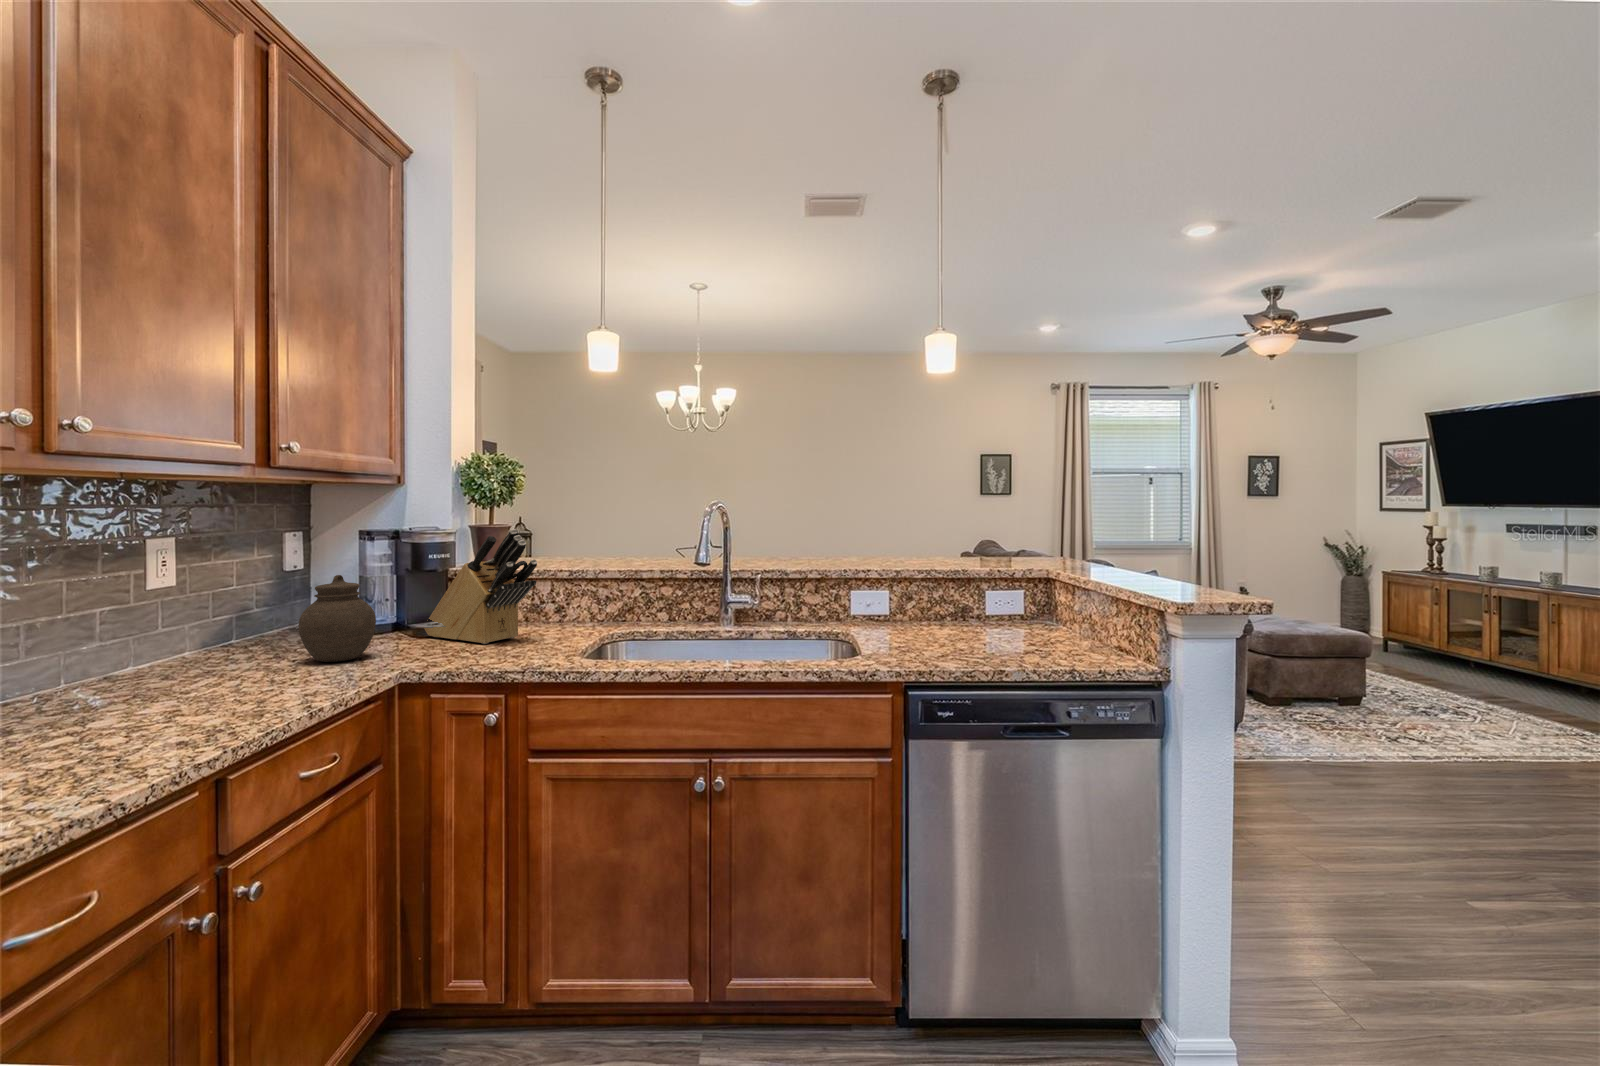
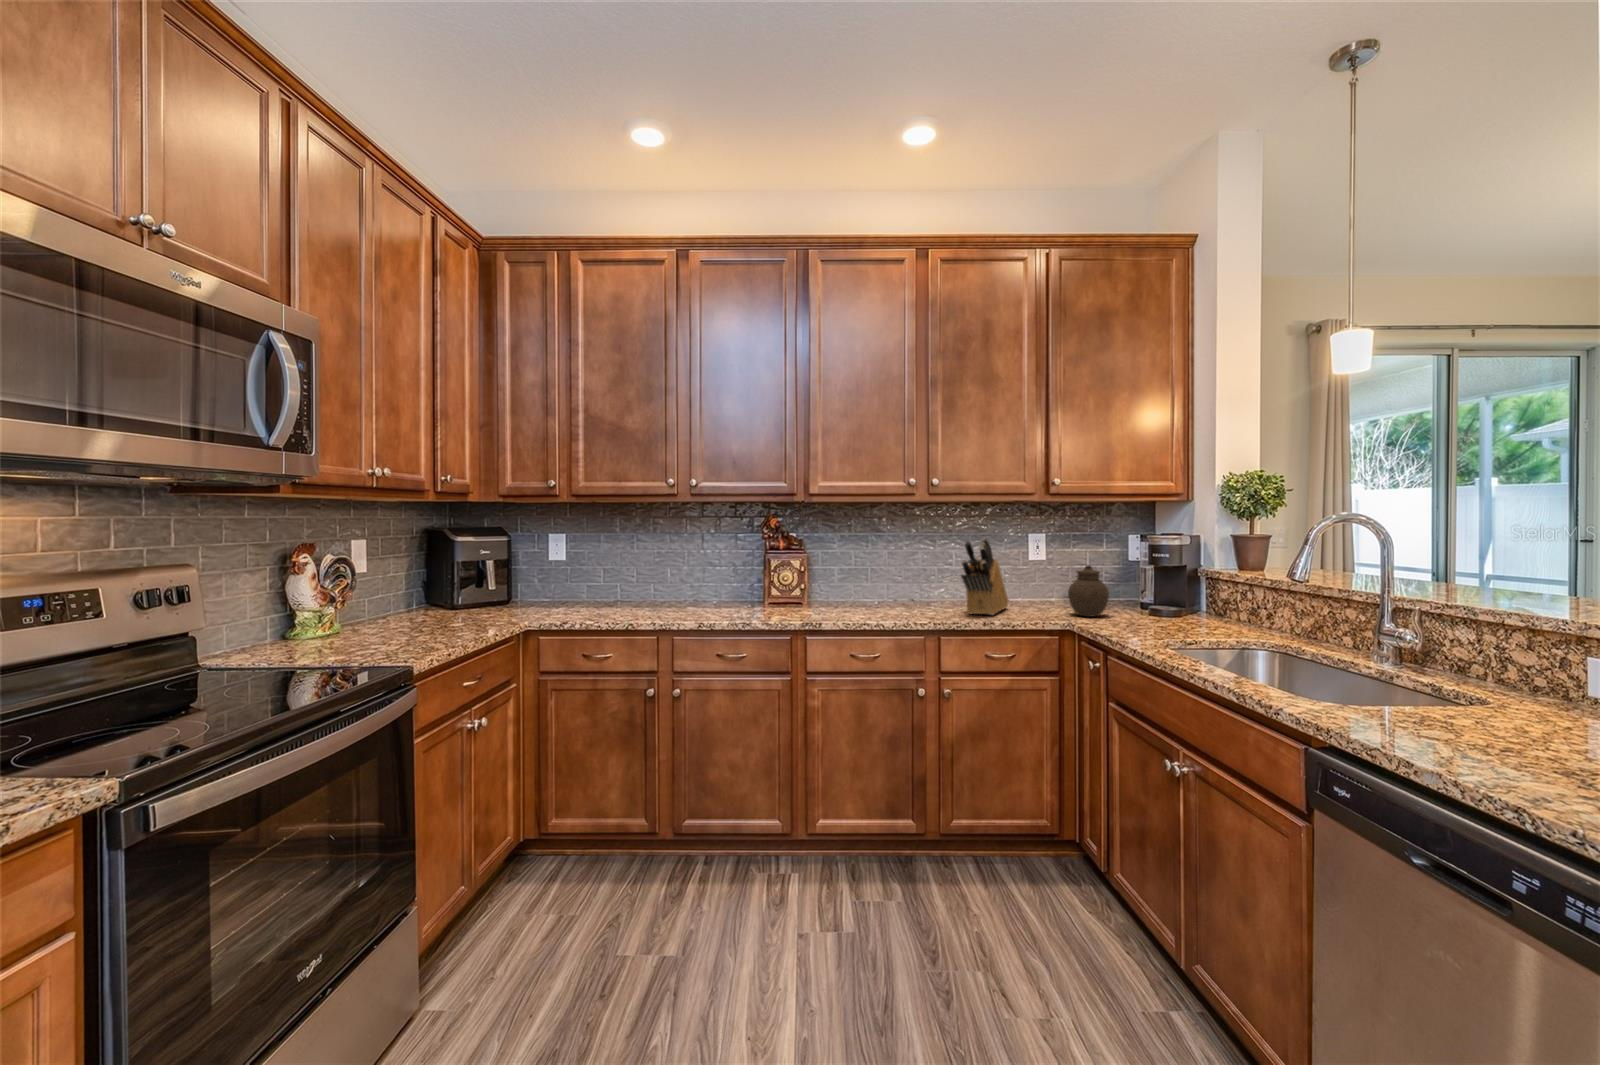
knife block: present [424,529,537,644] -> present [961,538,1008,615]

